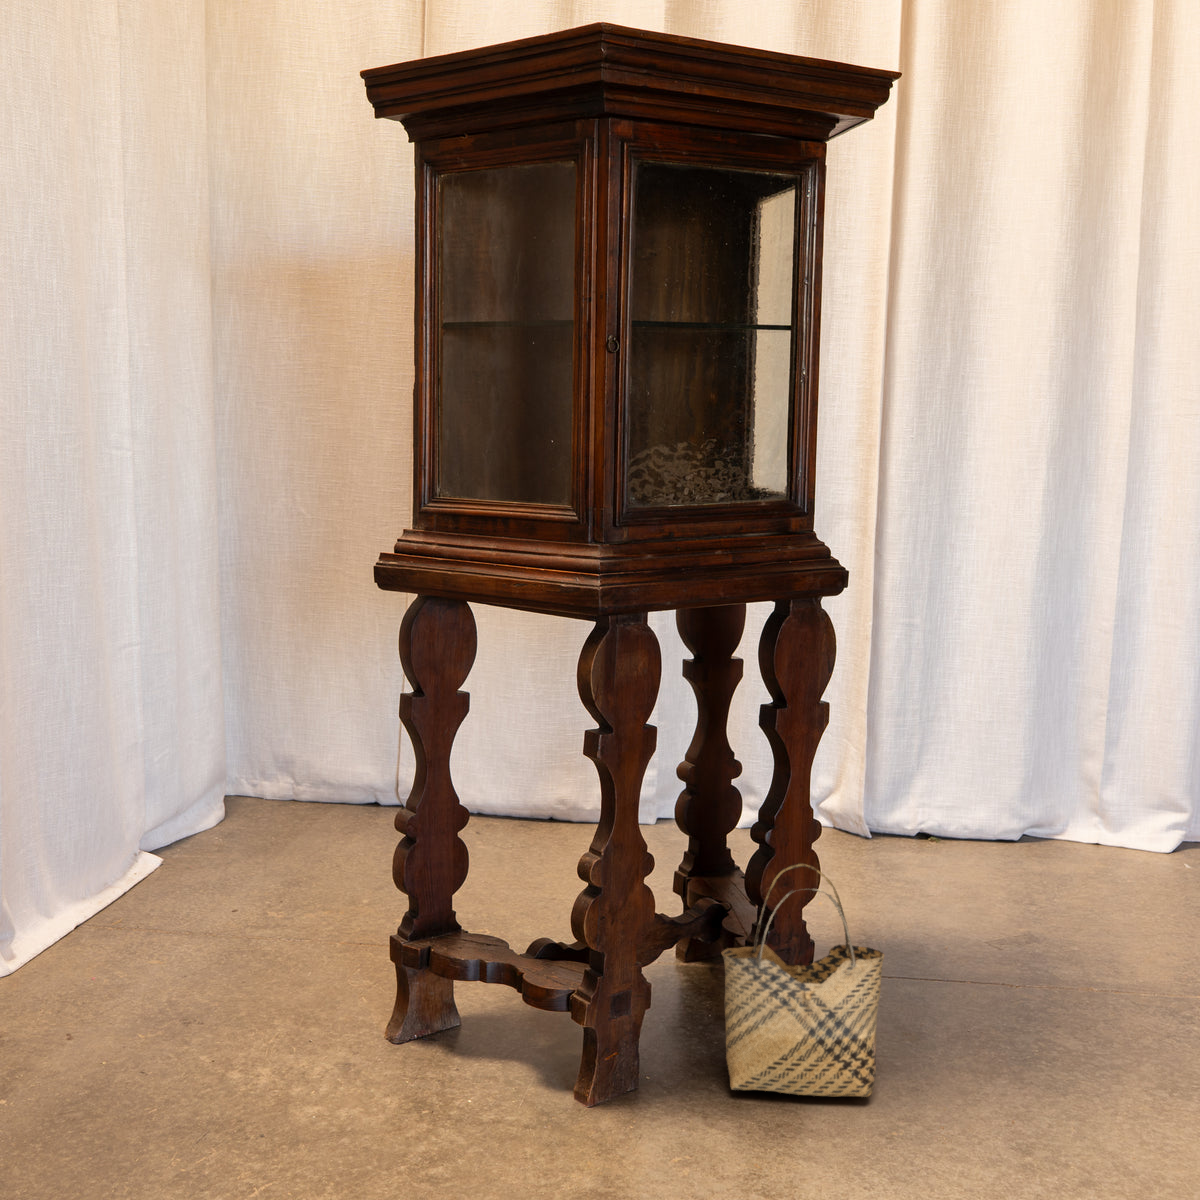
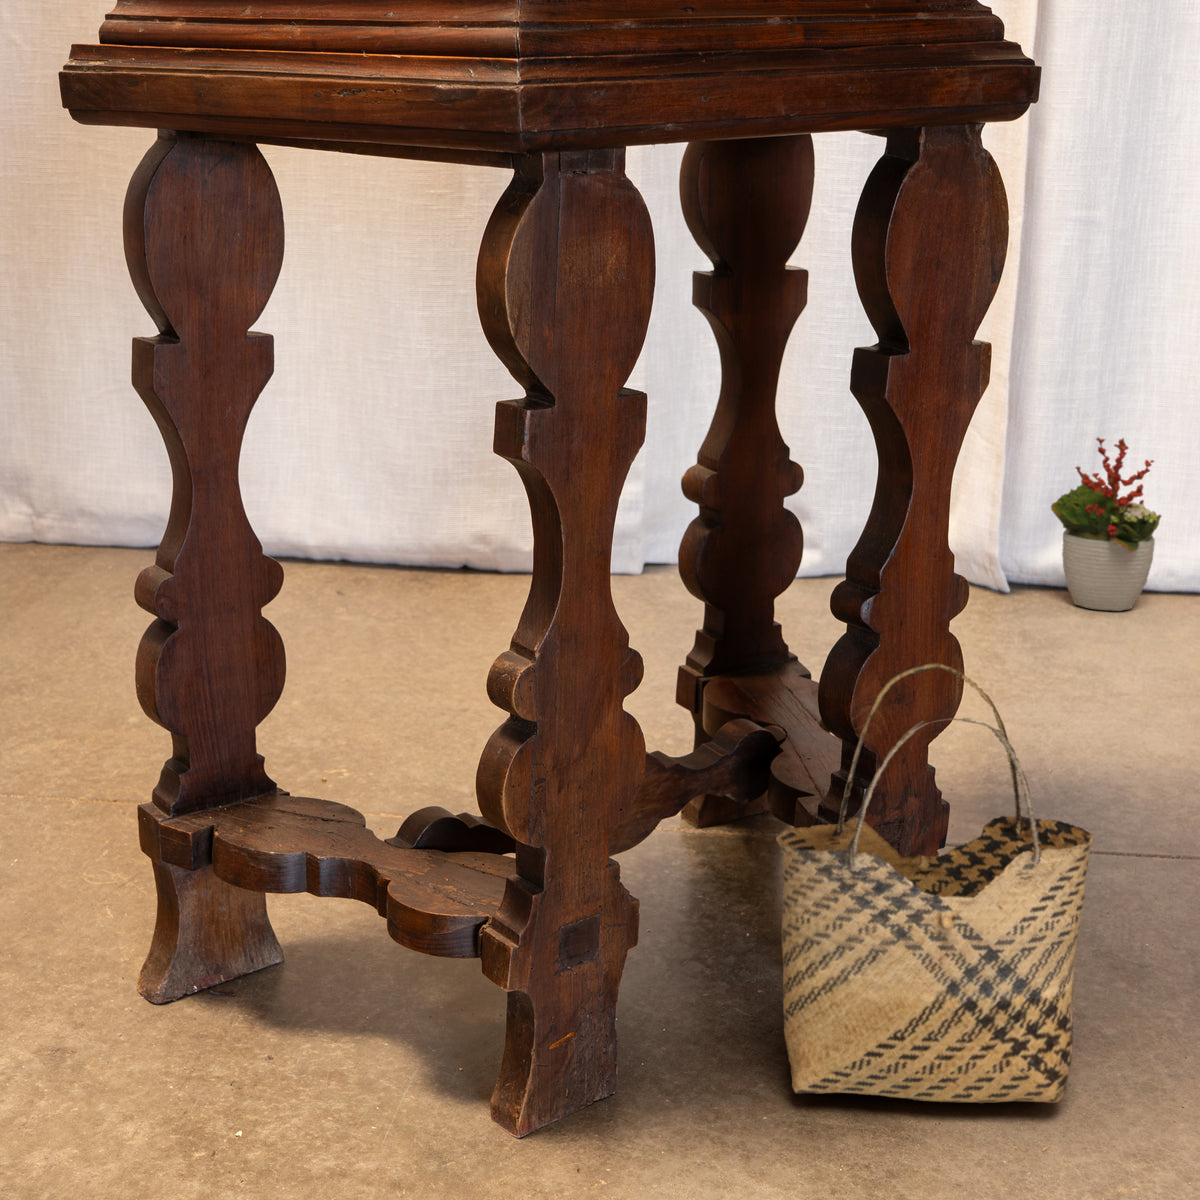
decorative plant: none [892,748,955,849] -> present [1051,438,1161,611]

